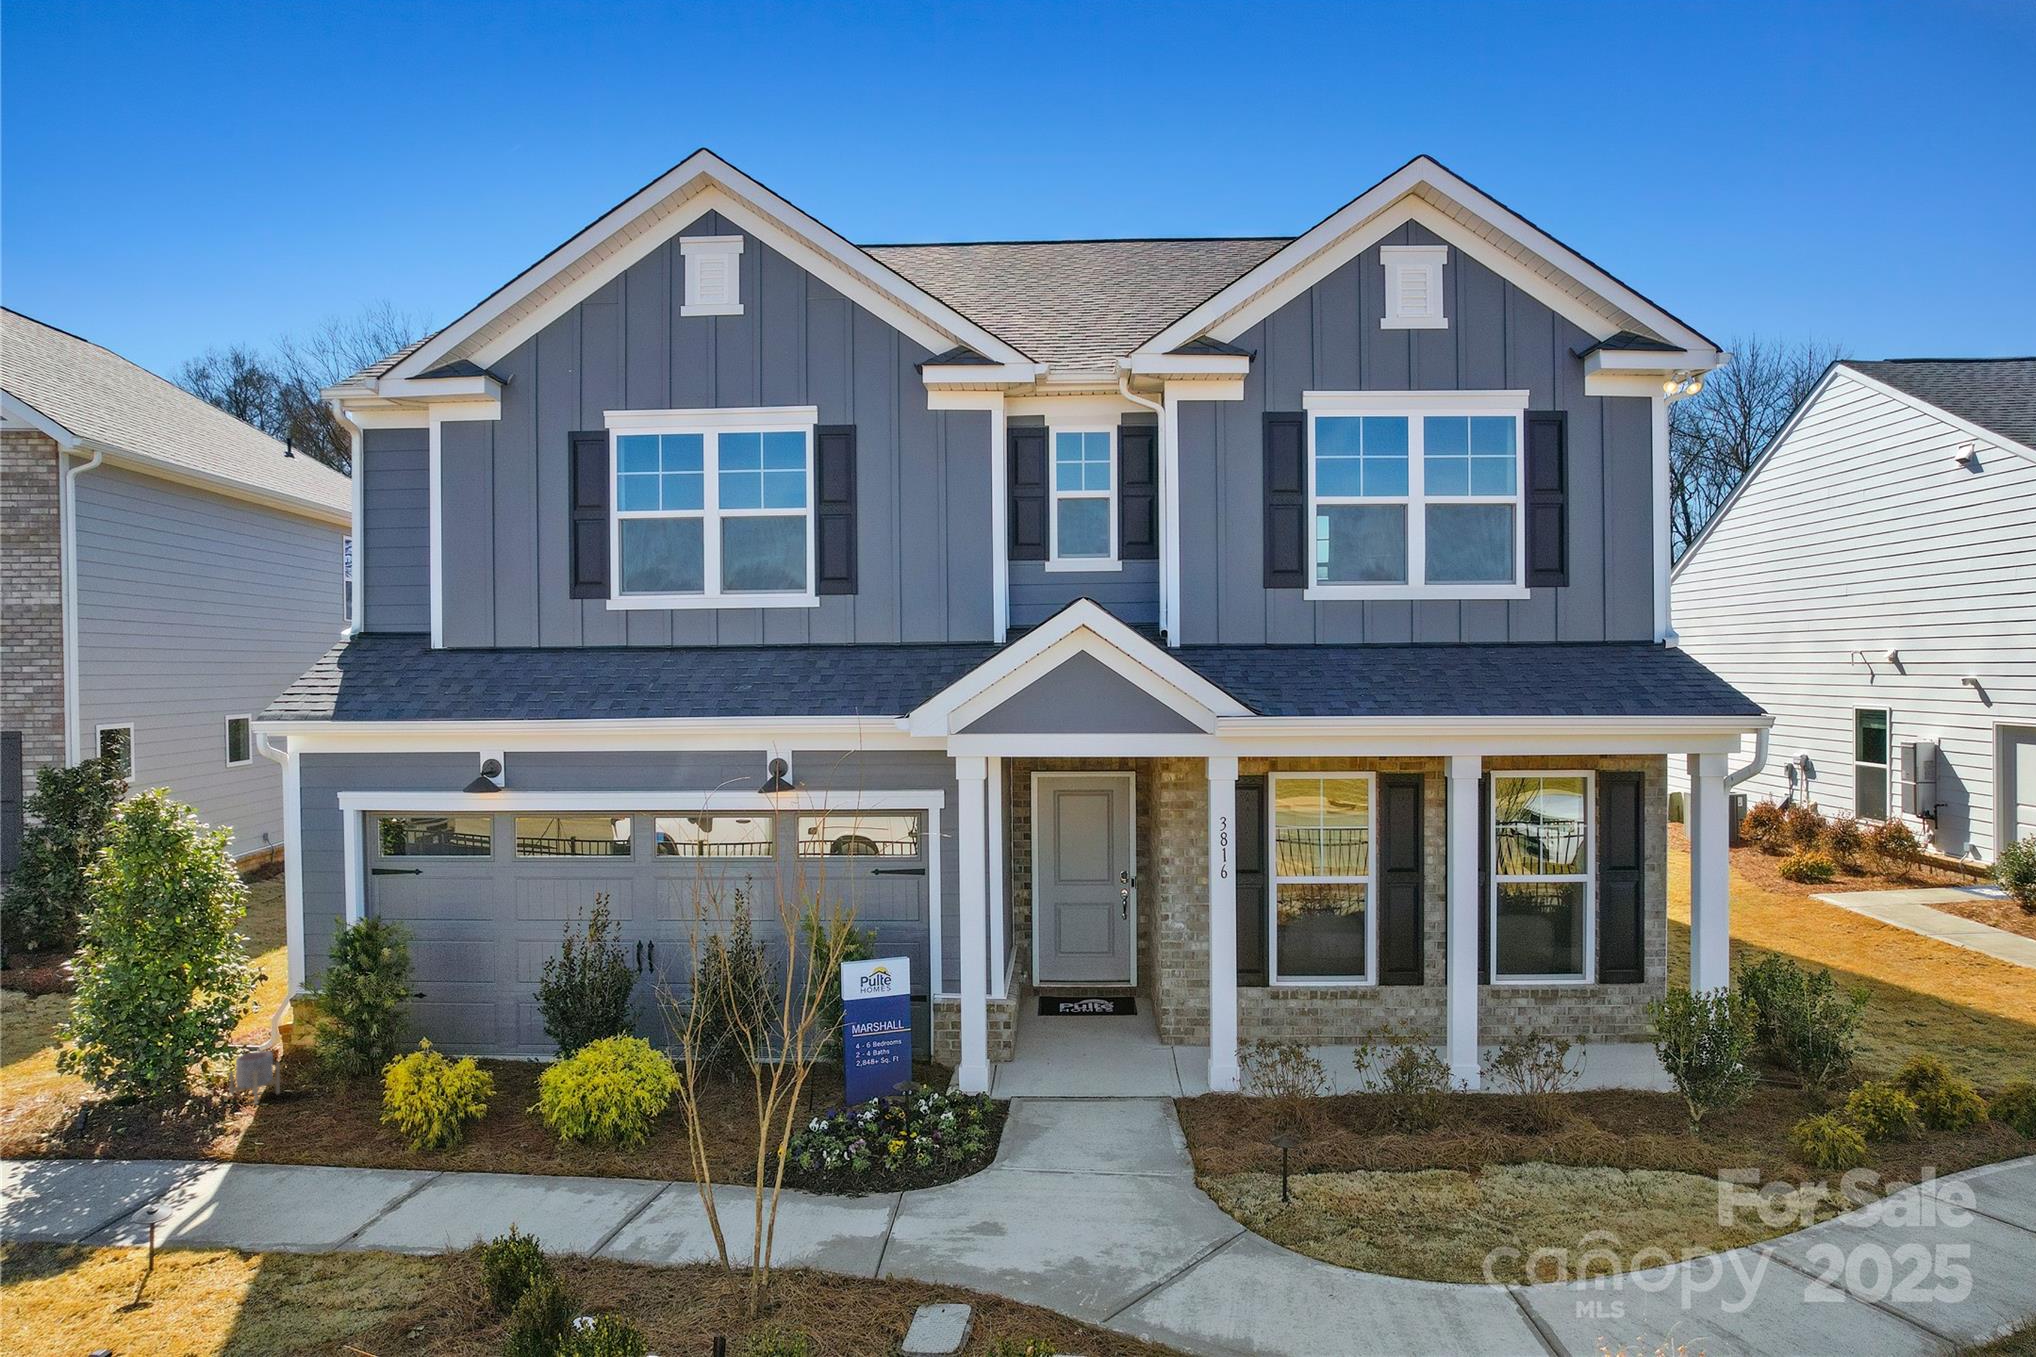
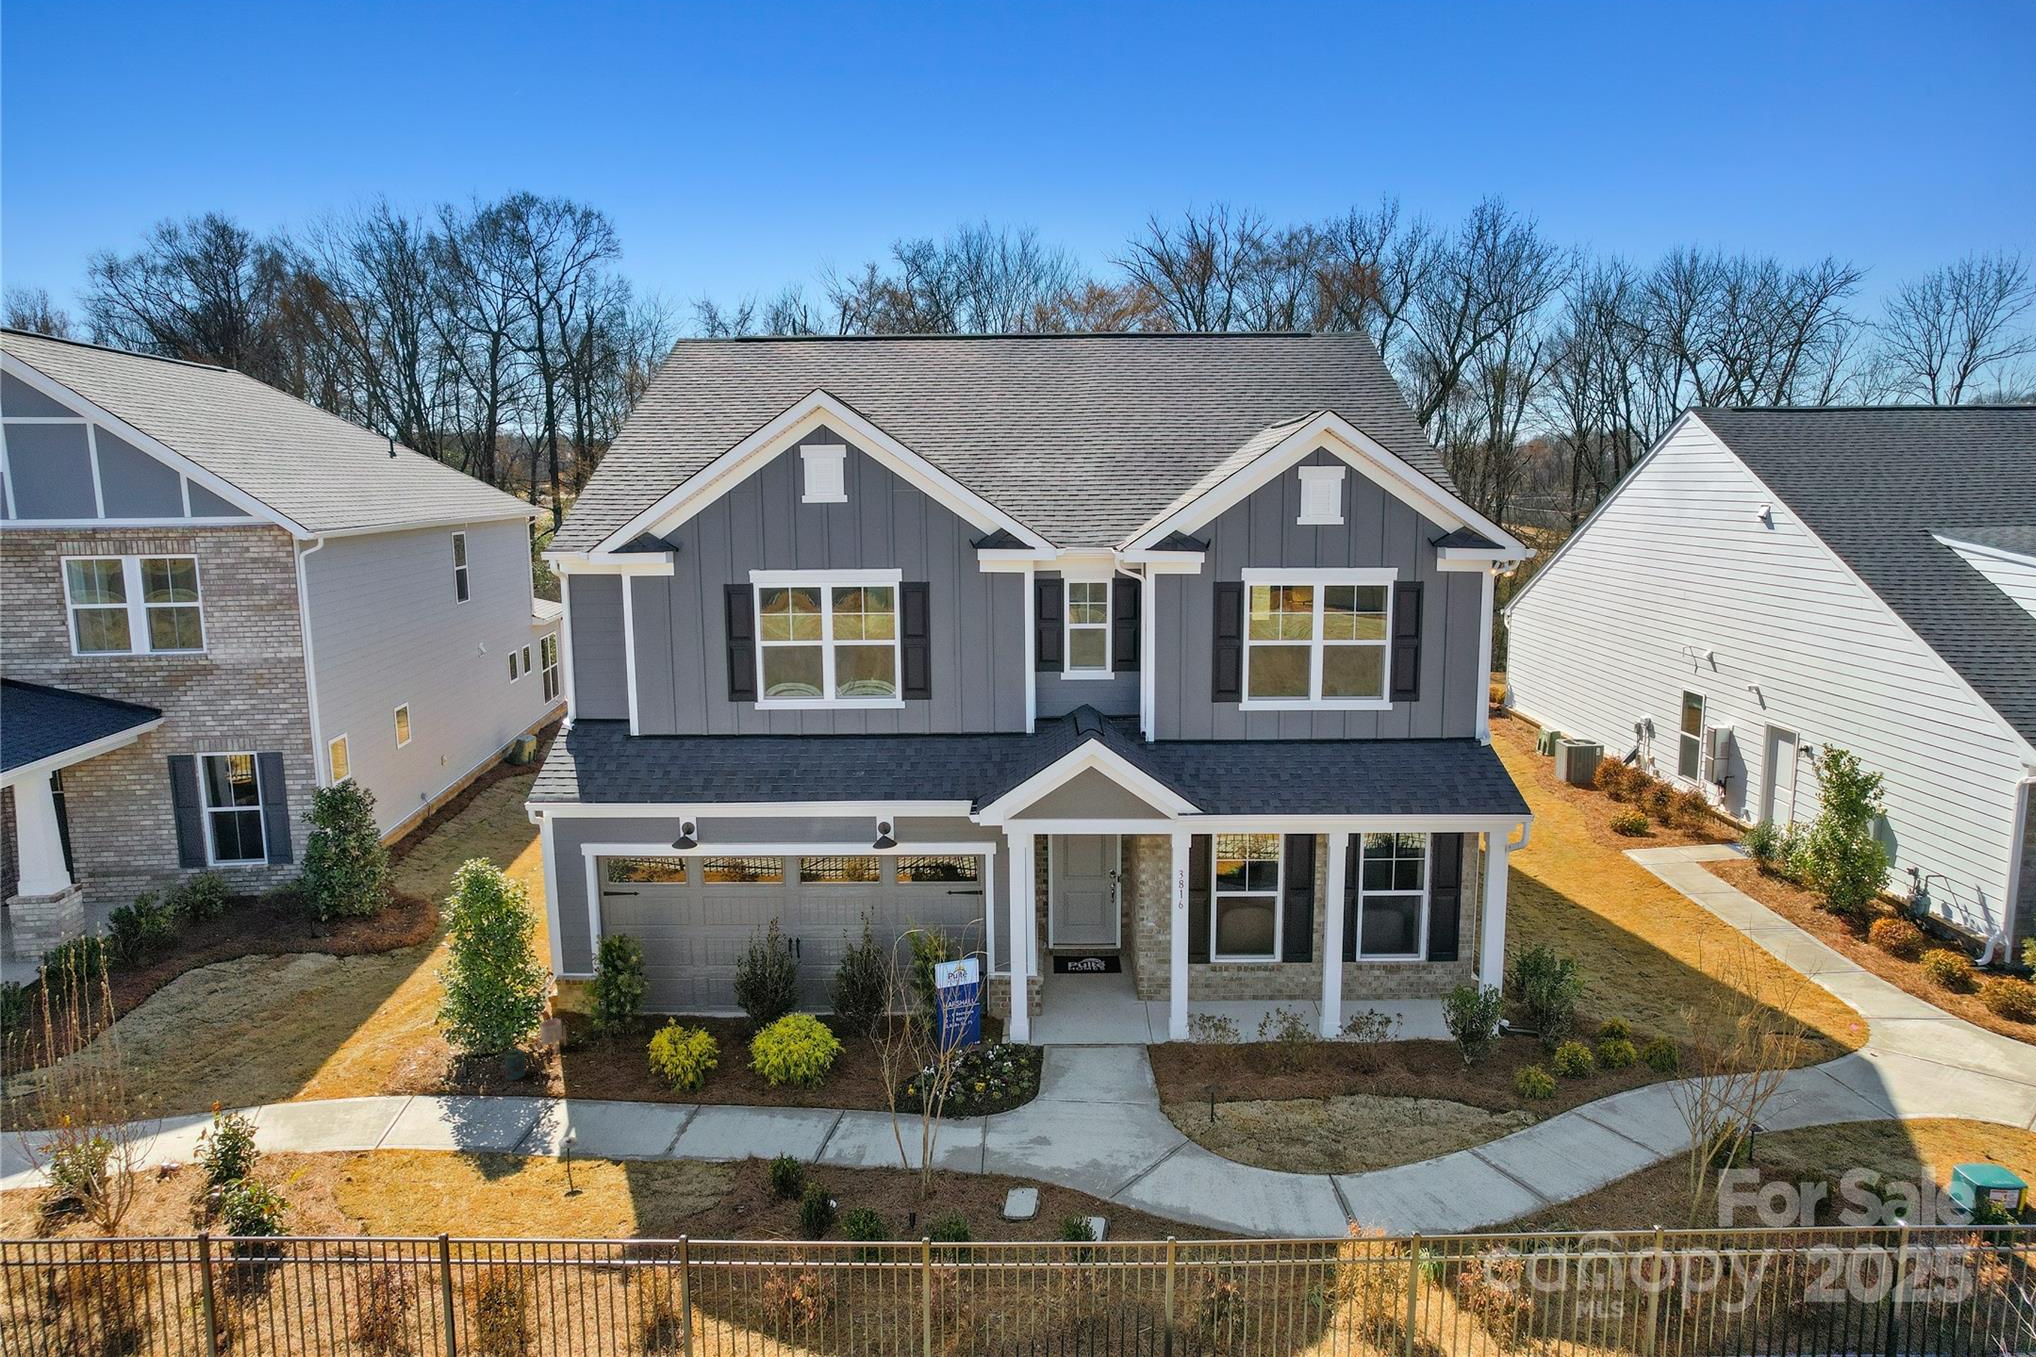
watering can: none [157,1078,193,1138] -> present [505,1048,526,1081]

